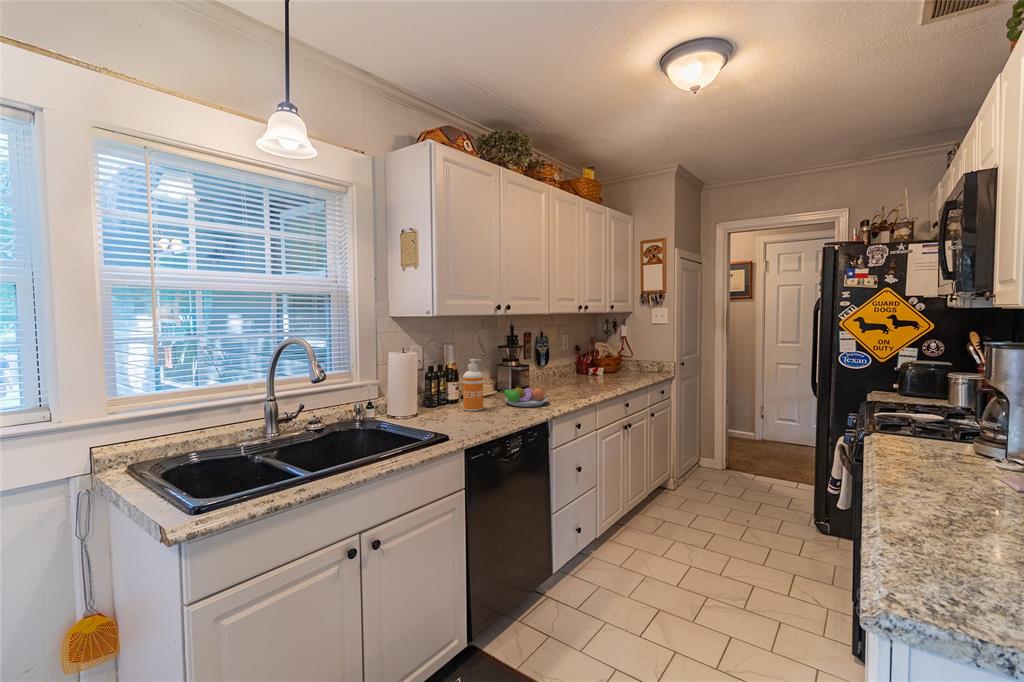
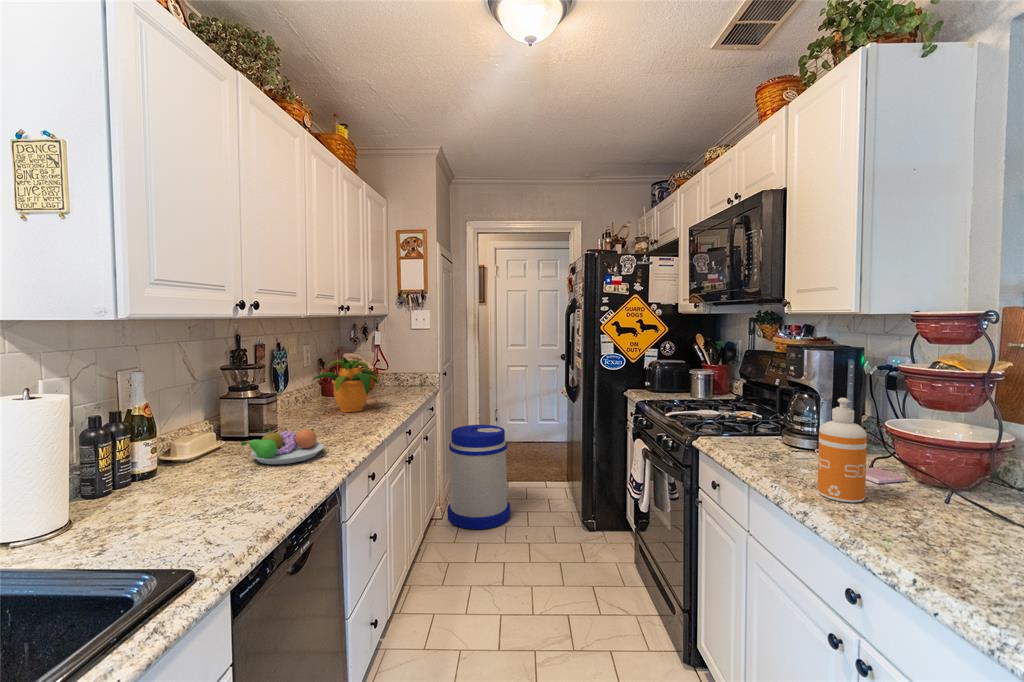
potted plant: none [559,343,610,385] -> present [312,357,380,412]
soap dispenser: present [463,359,483,411] -> present [818,398,867,503]
trash can: none [679,413,741,508] -> present [447,425,510,529]

